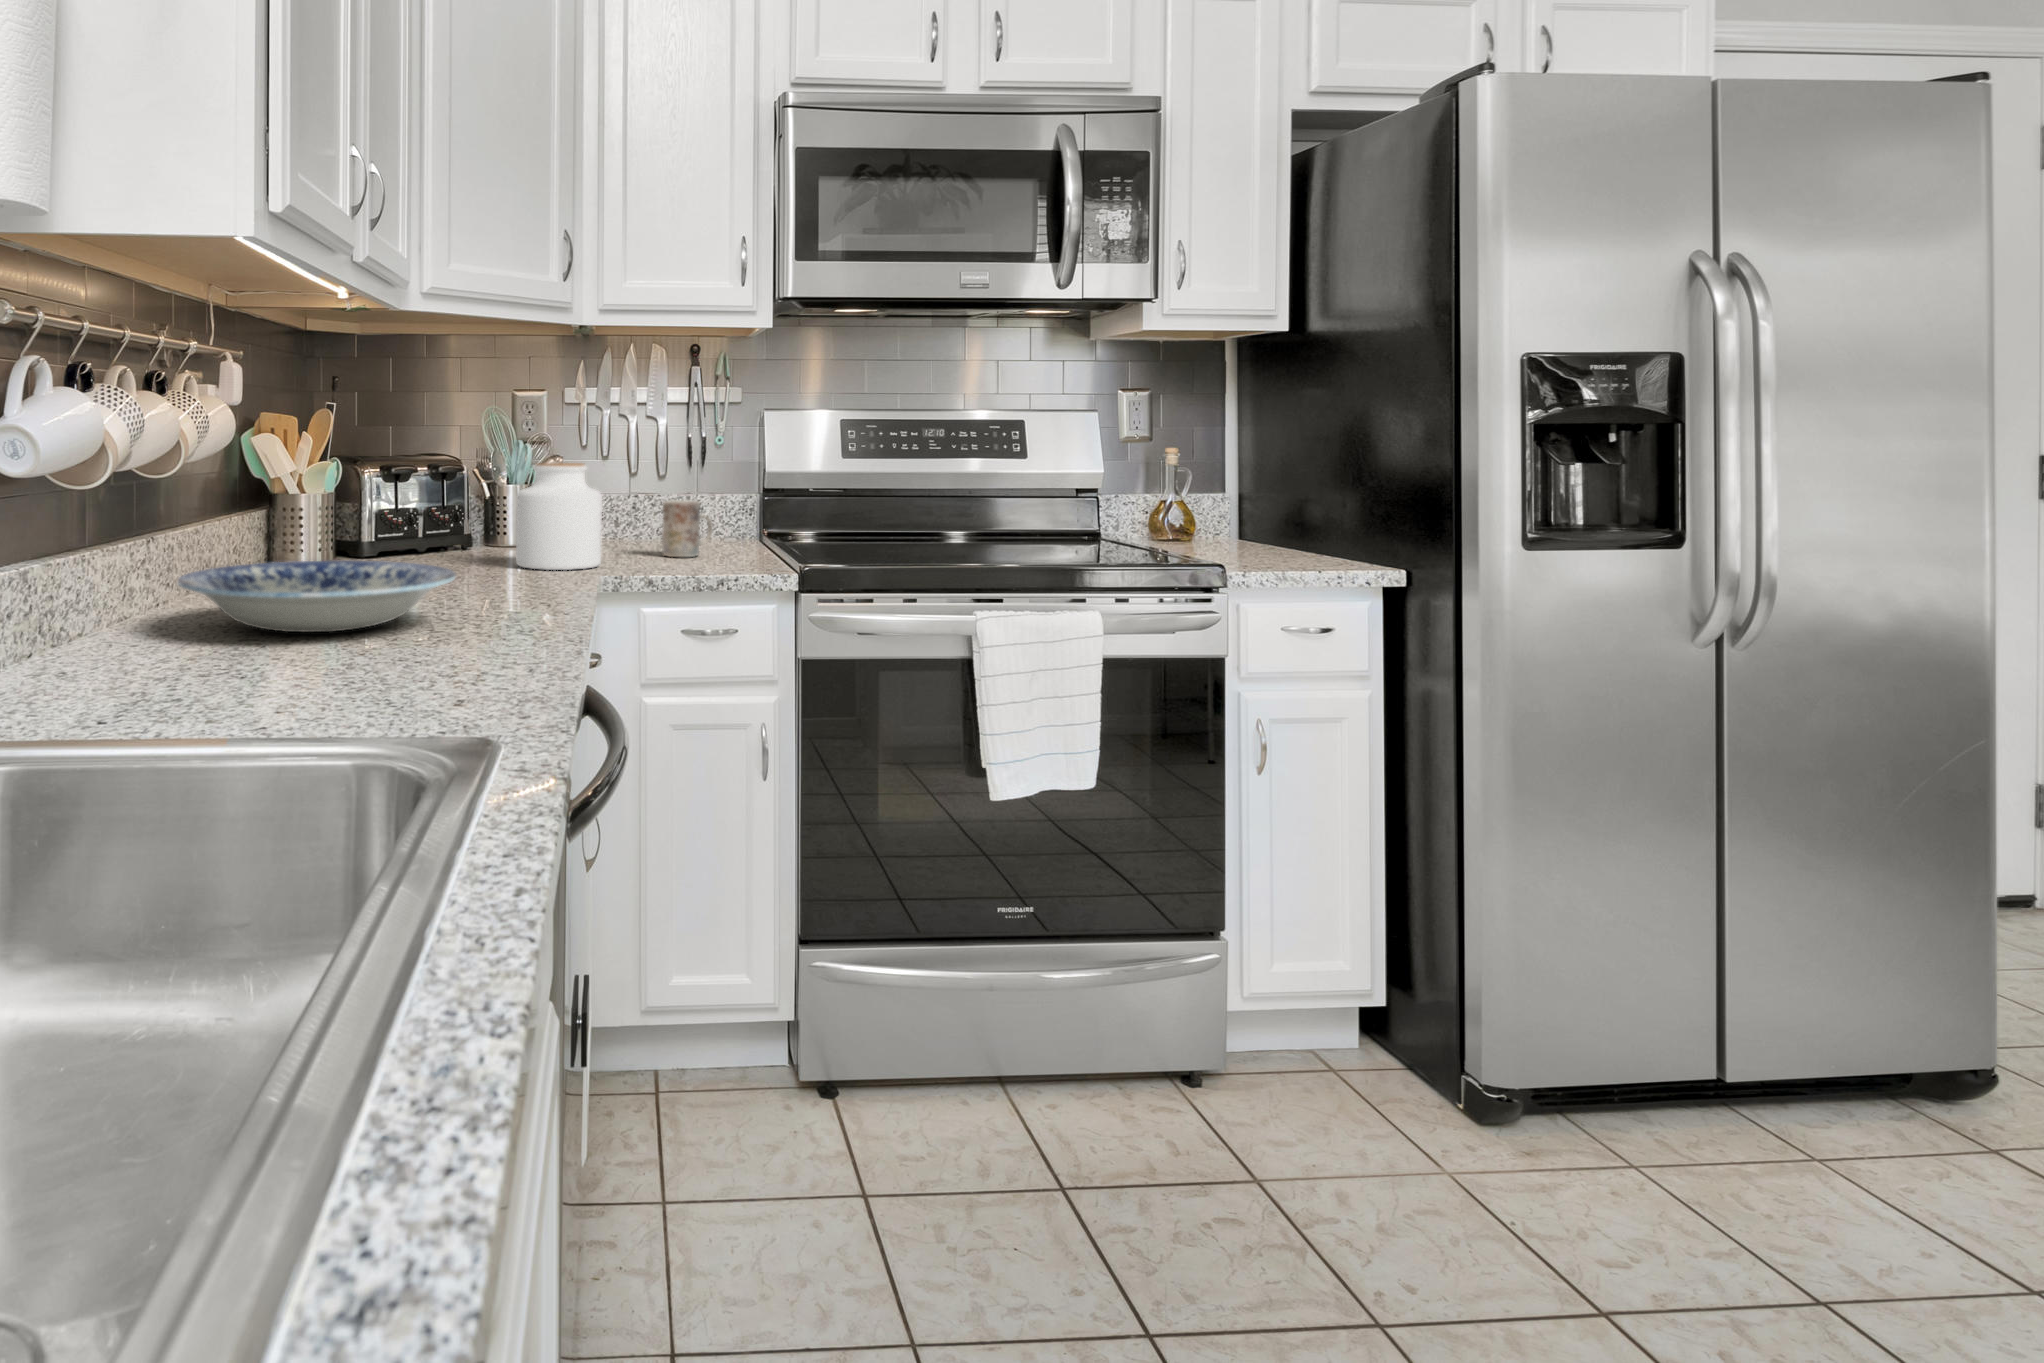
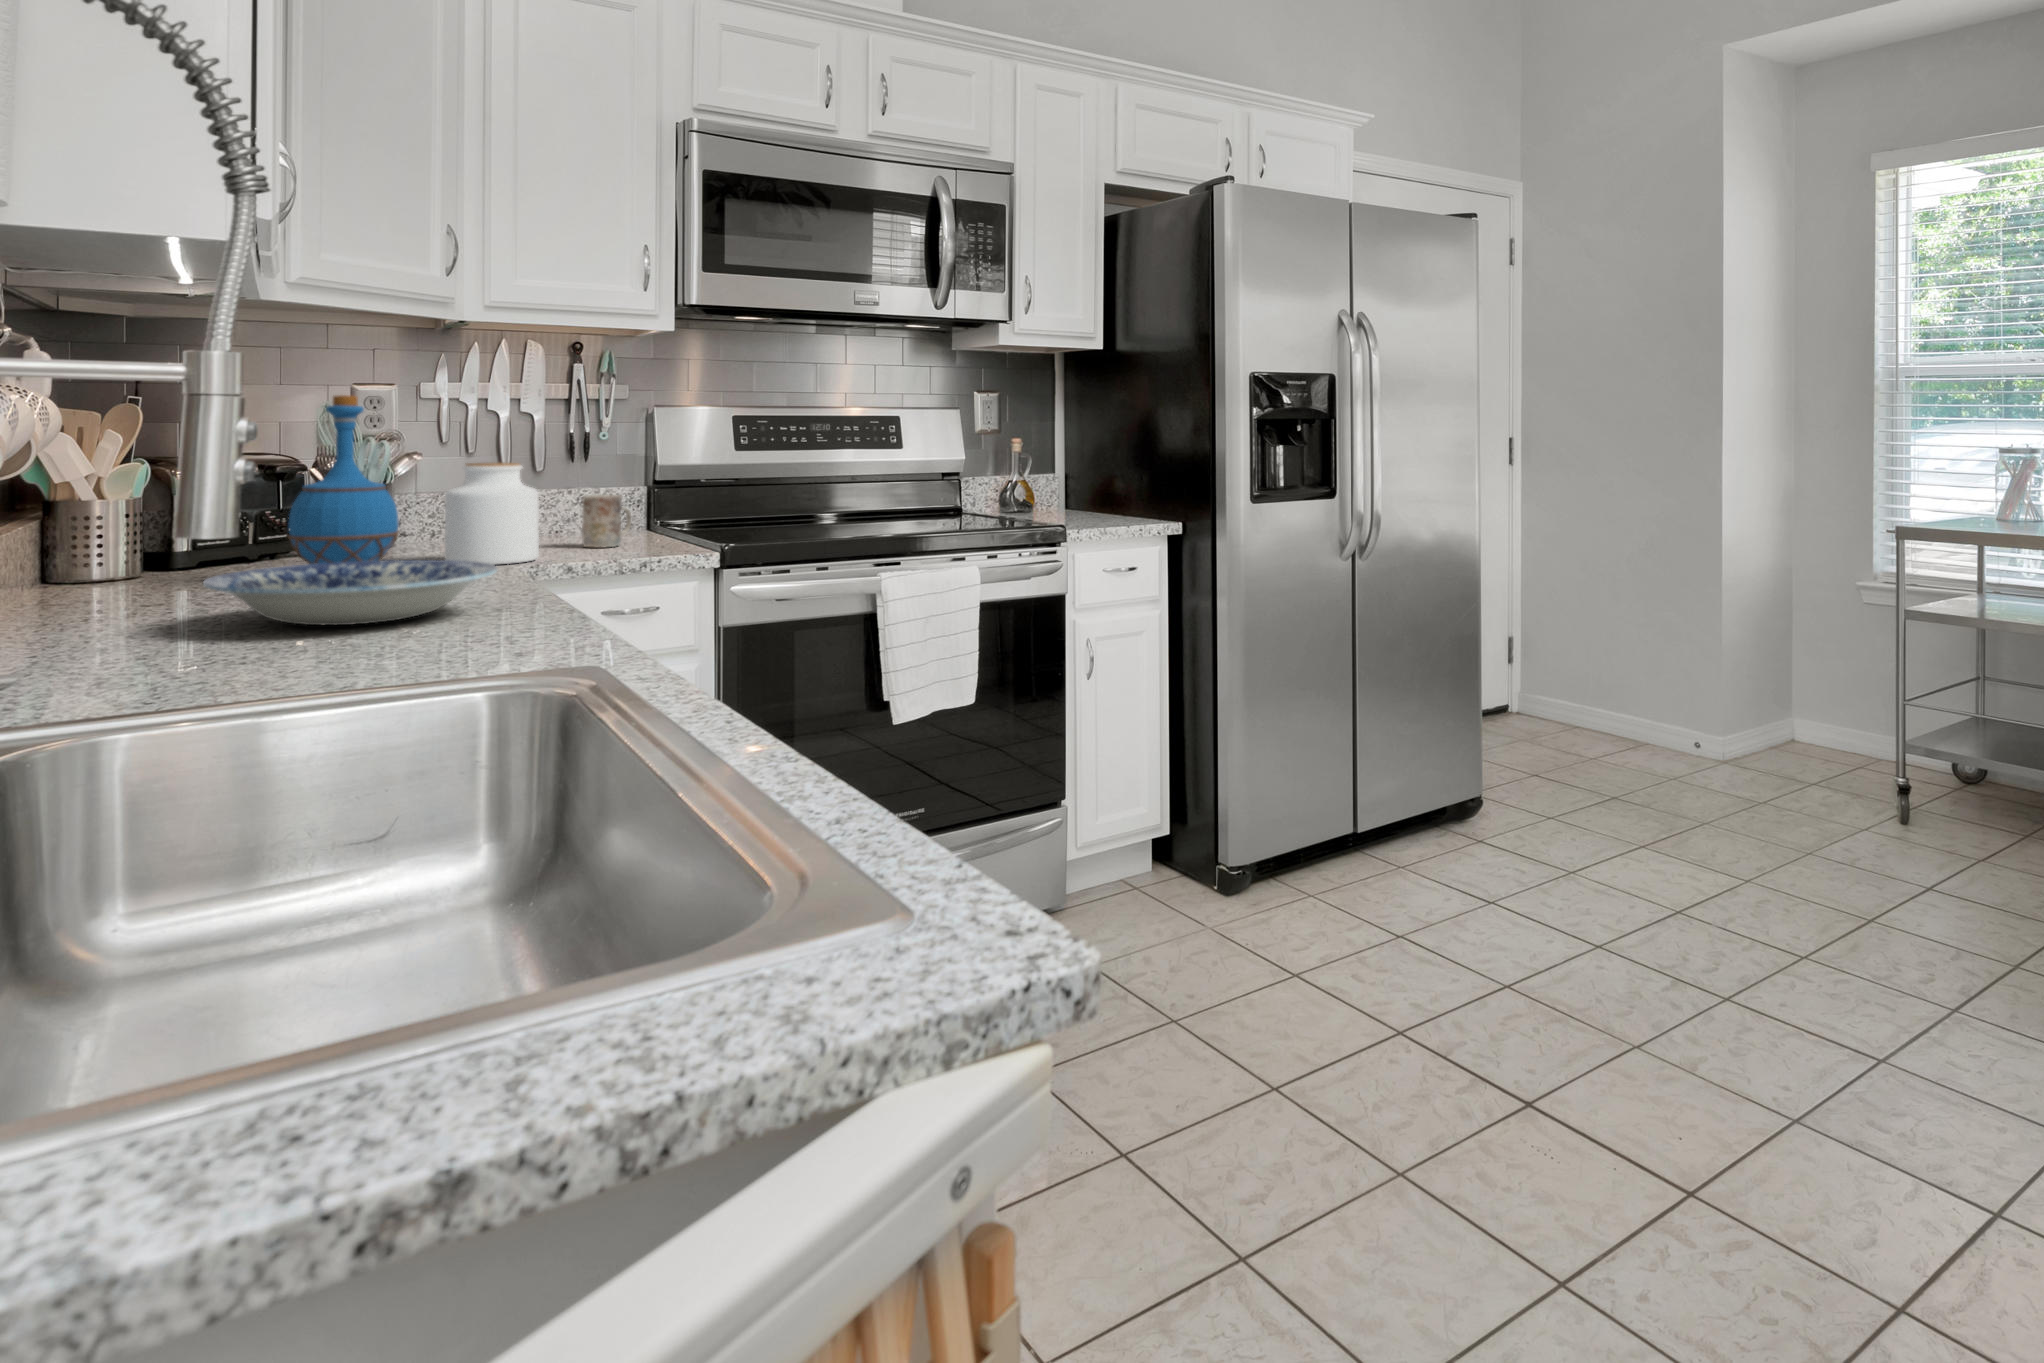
bottle: none [360,390,456,576] -> present [288,395,398,564]

